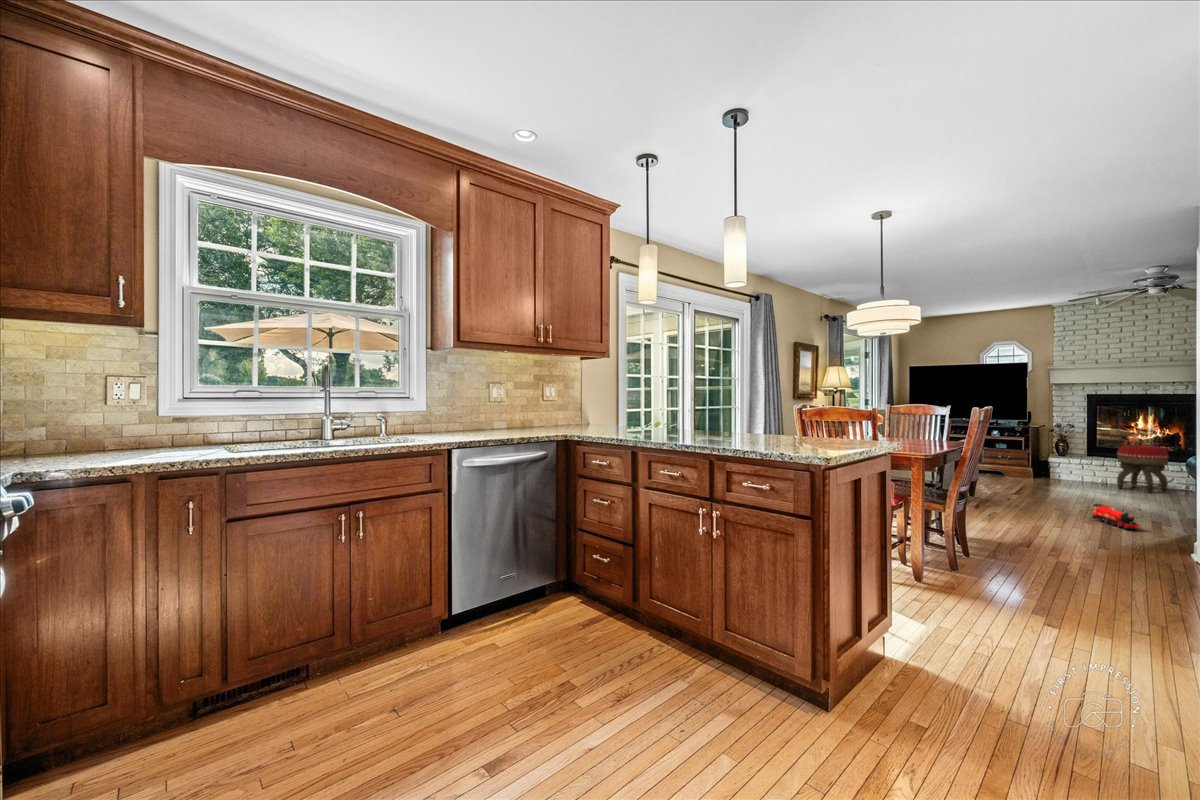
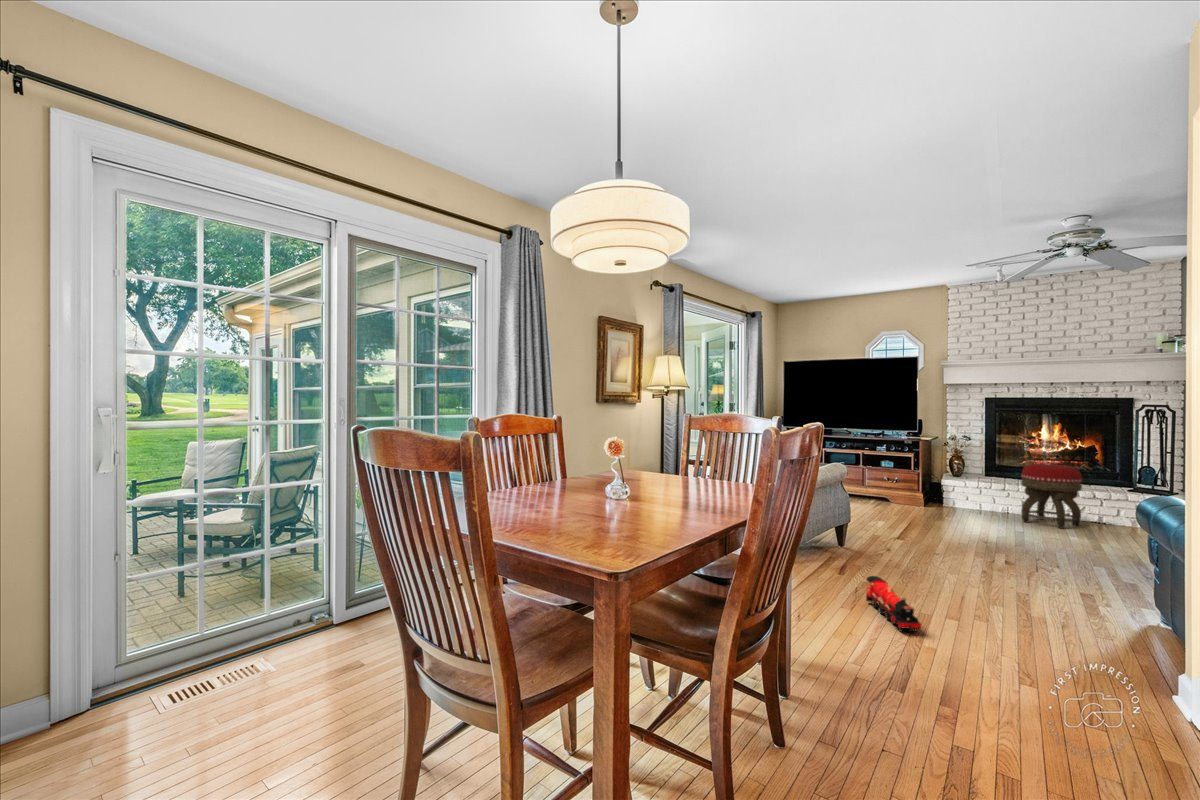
toy train: present [1093,504,1140,530] -> present [866,576,921,632]

